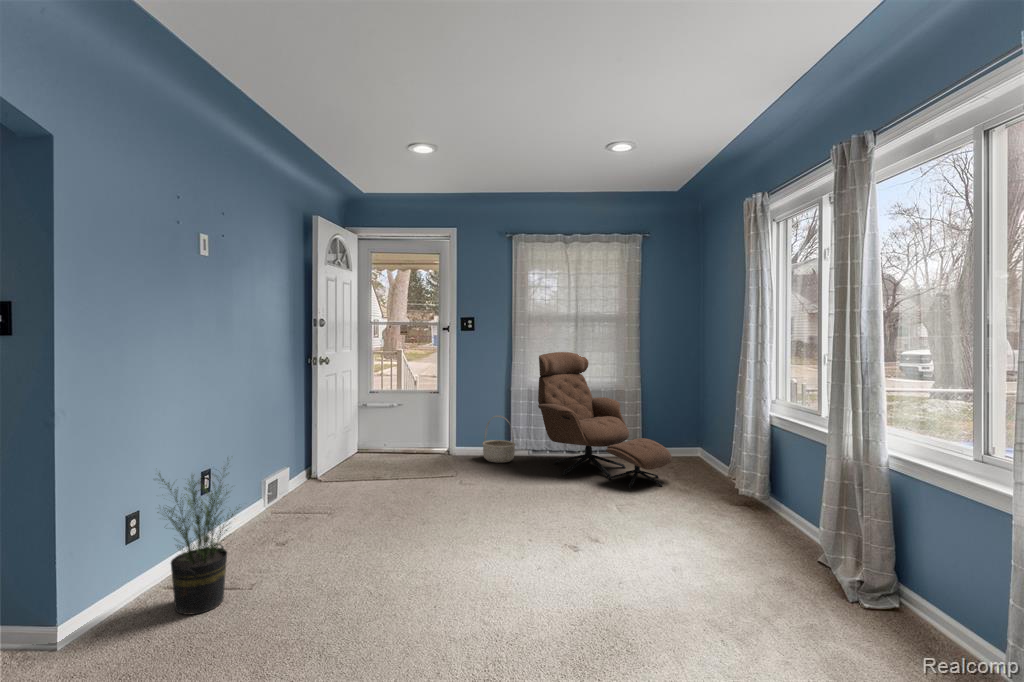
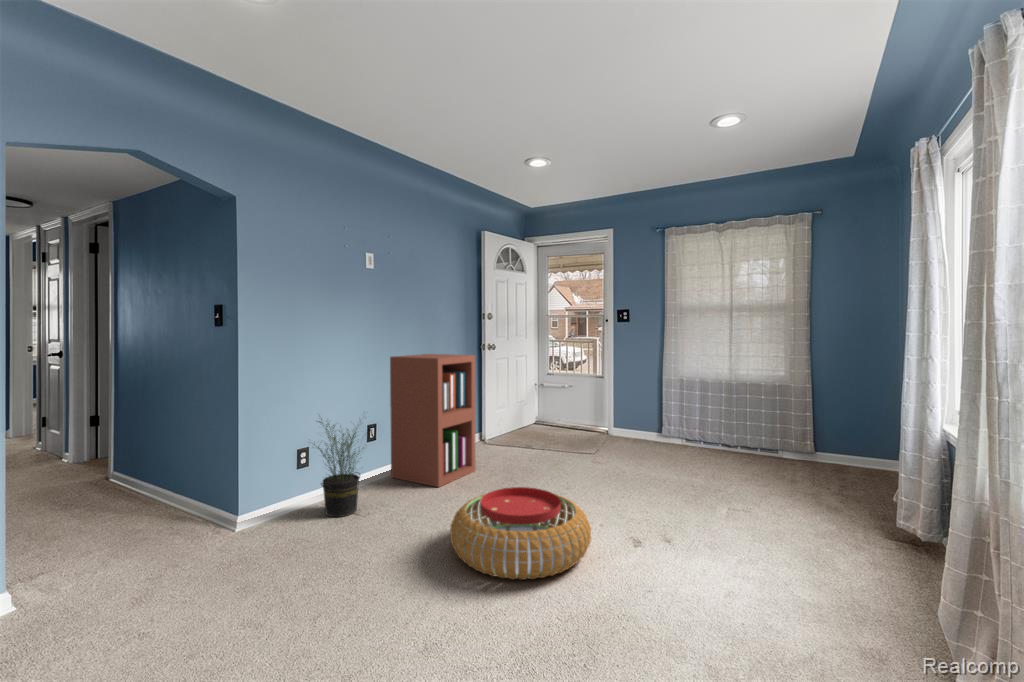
lounge chair: present [538,352,672,487] -> none [680,342,826,491]
bookshelf: none [229,372,339,545] -> present [390,354,475,487]
basket: present [482,416,515,463] -> none [633,402,665,448]
pouf: none [402,524,562,632] -> present [450,487,591,580]

